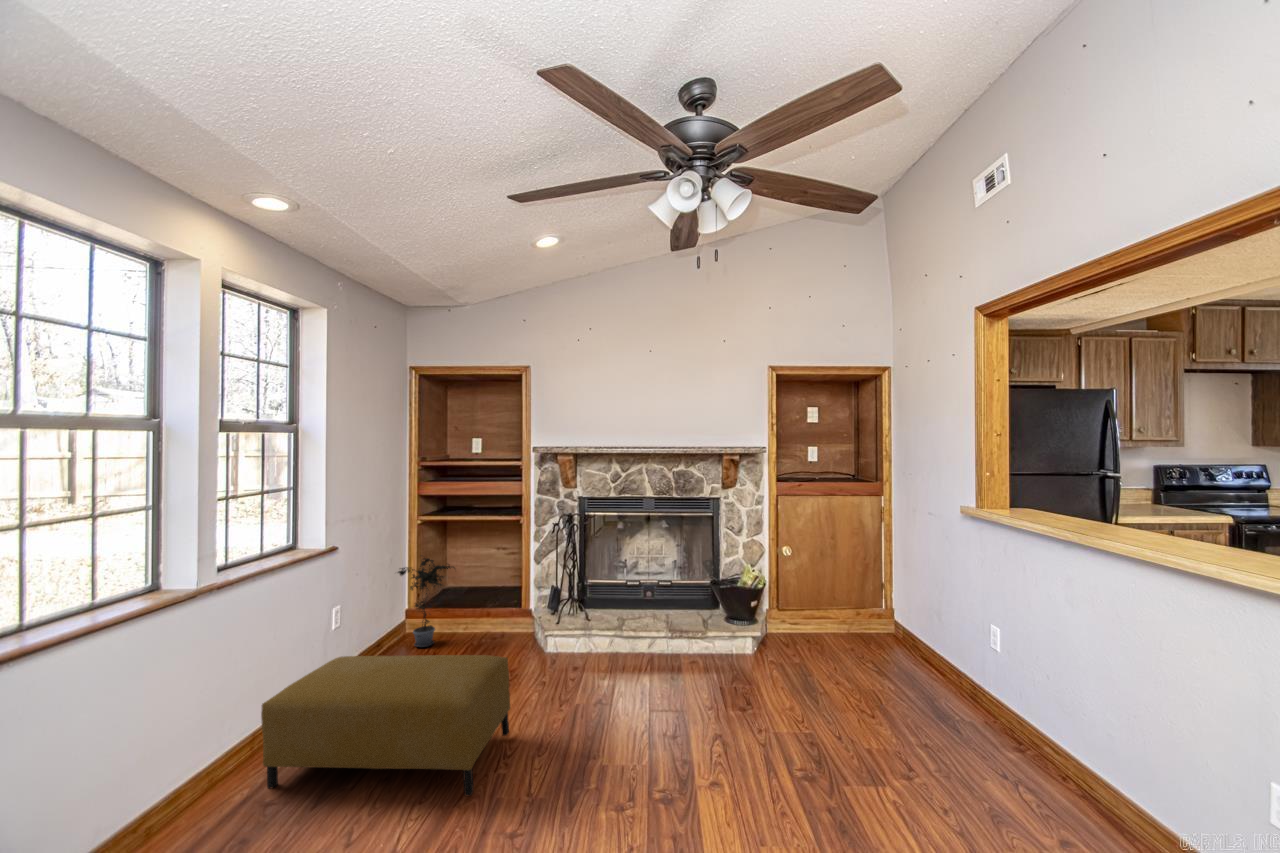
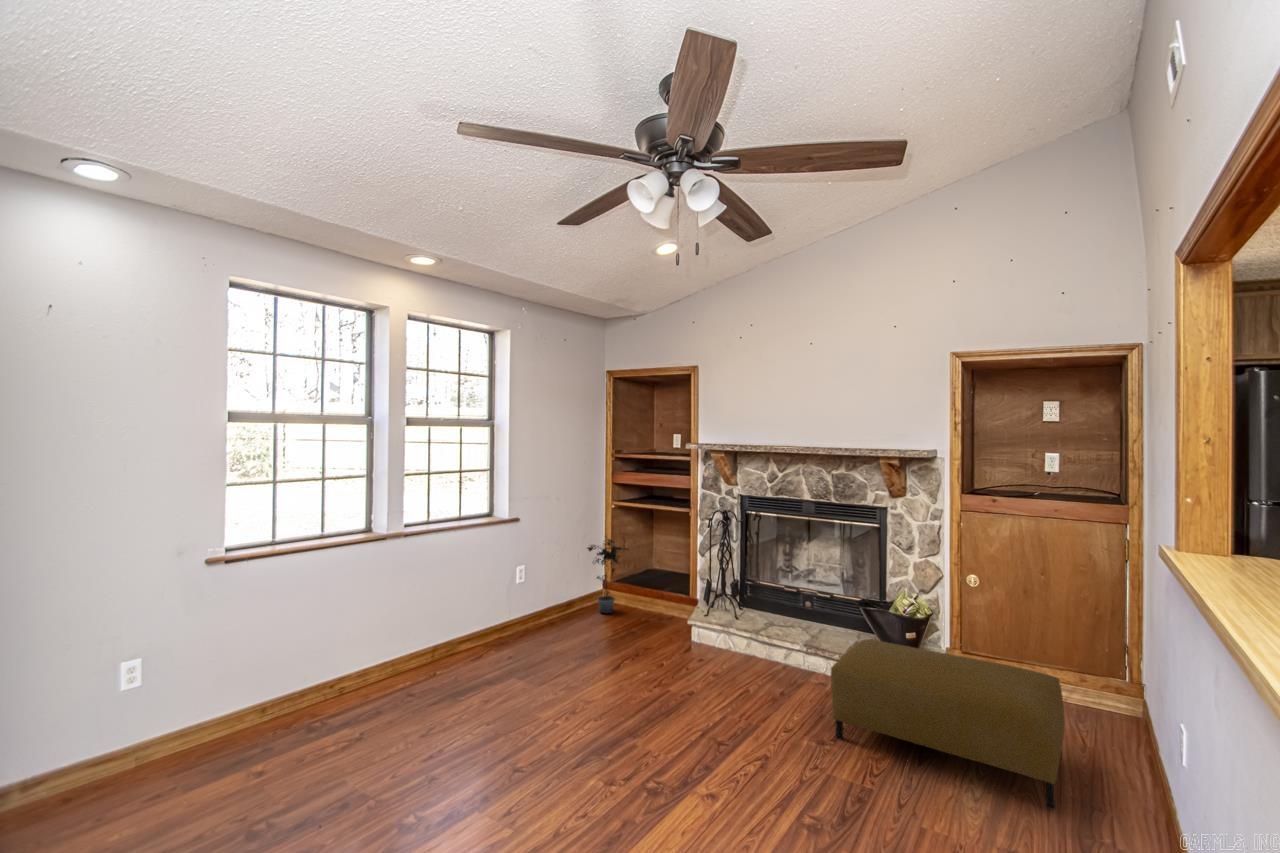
ottoman: present [261,655,510,796] -> present [831,639,1065,810]

